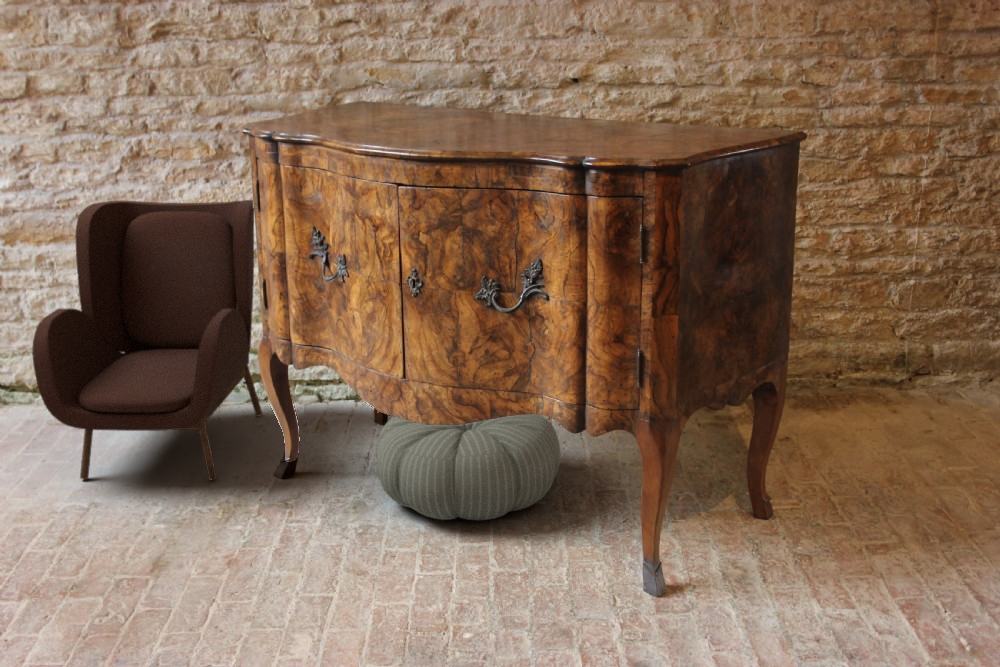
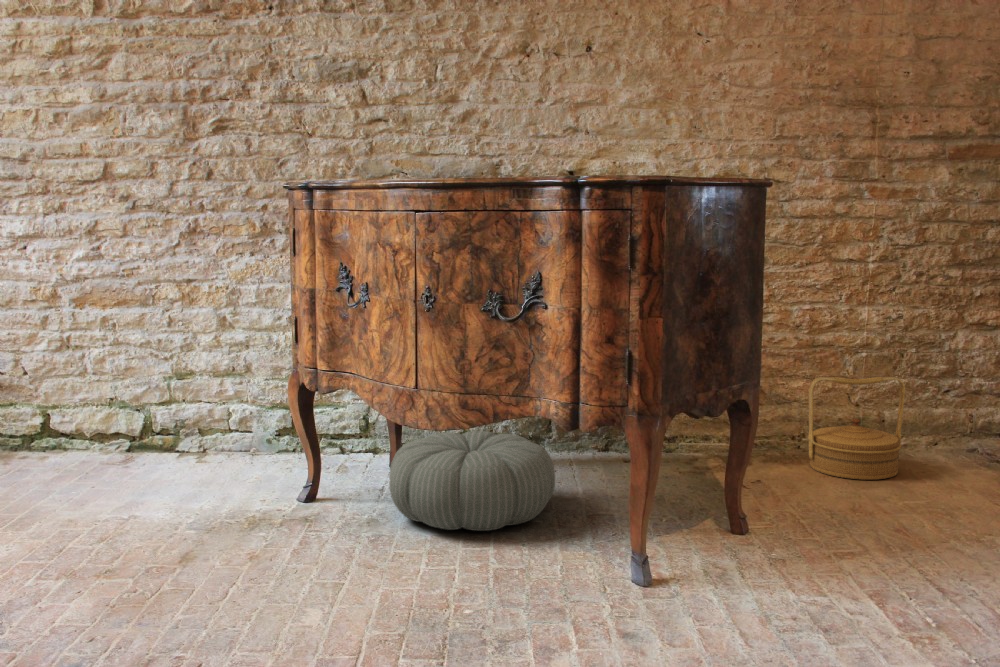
armchair: present [32,200,262,481] -> none [89,265,293,502]
woven basket: none [843,314,955,432] -> present [808,377,905,480]

